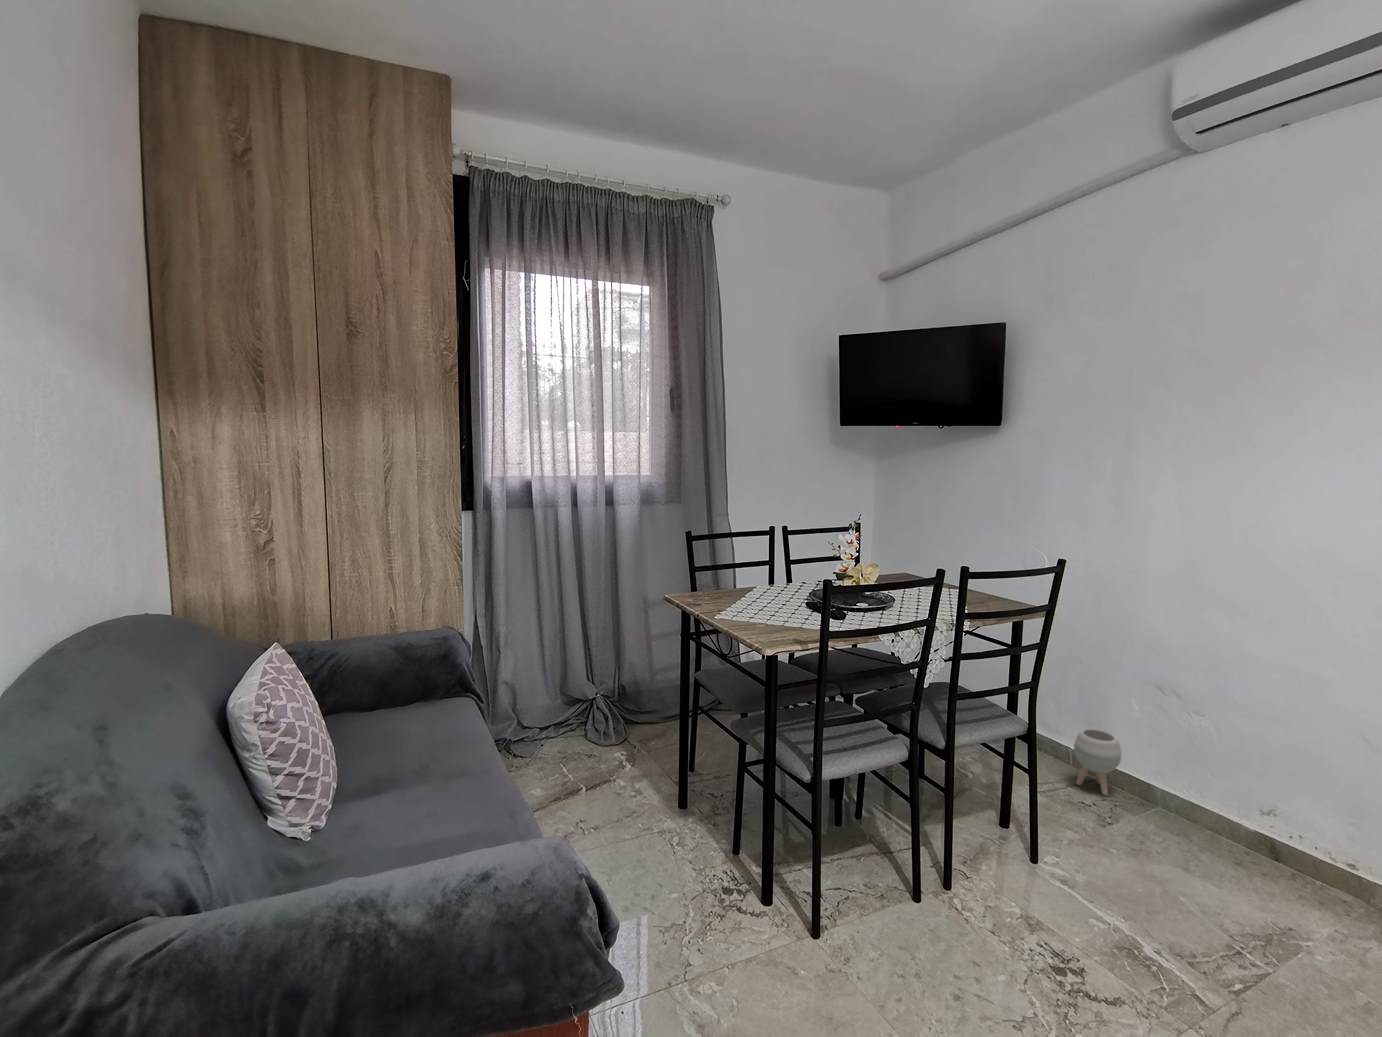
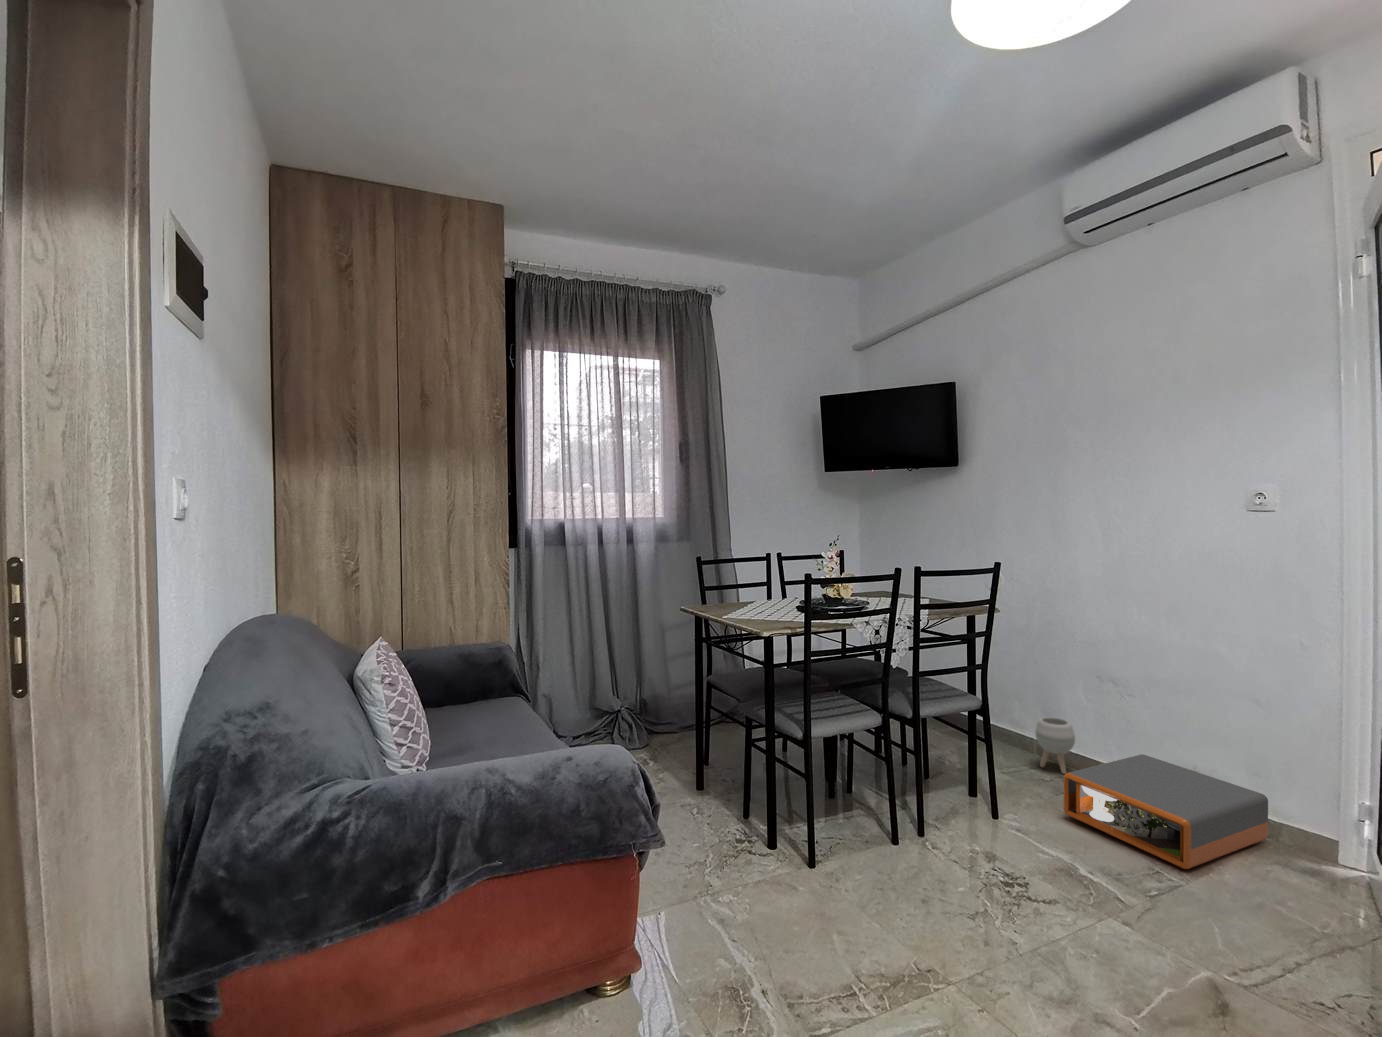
storage box: none [1114,785,1370,951] -> present [1064,754,1268,869]

